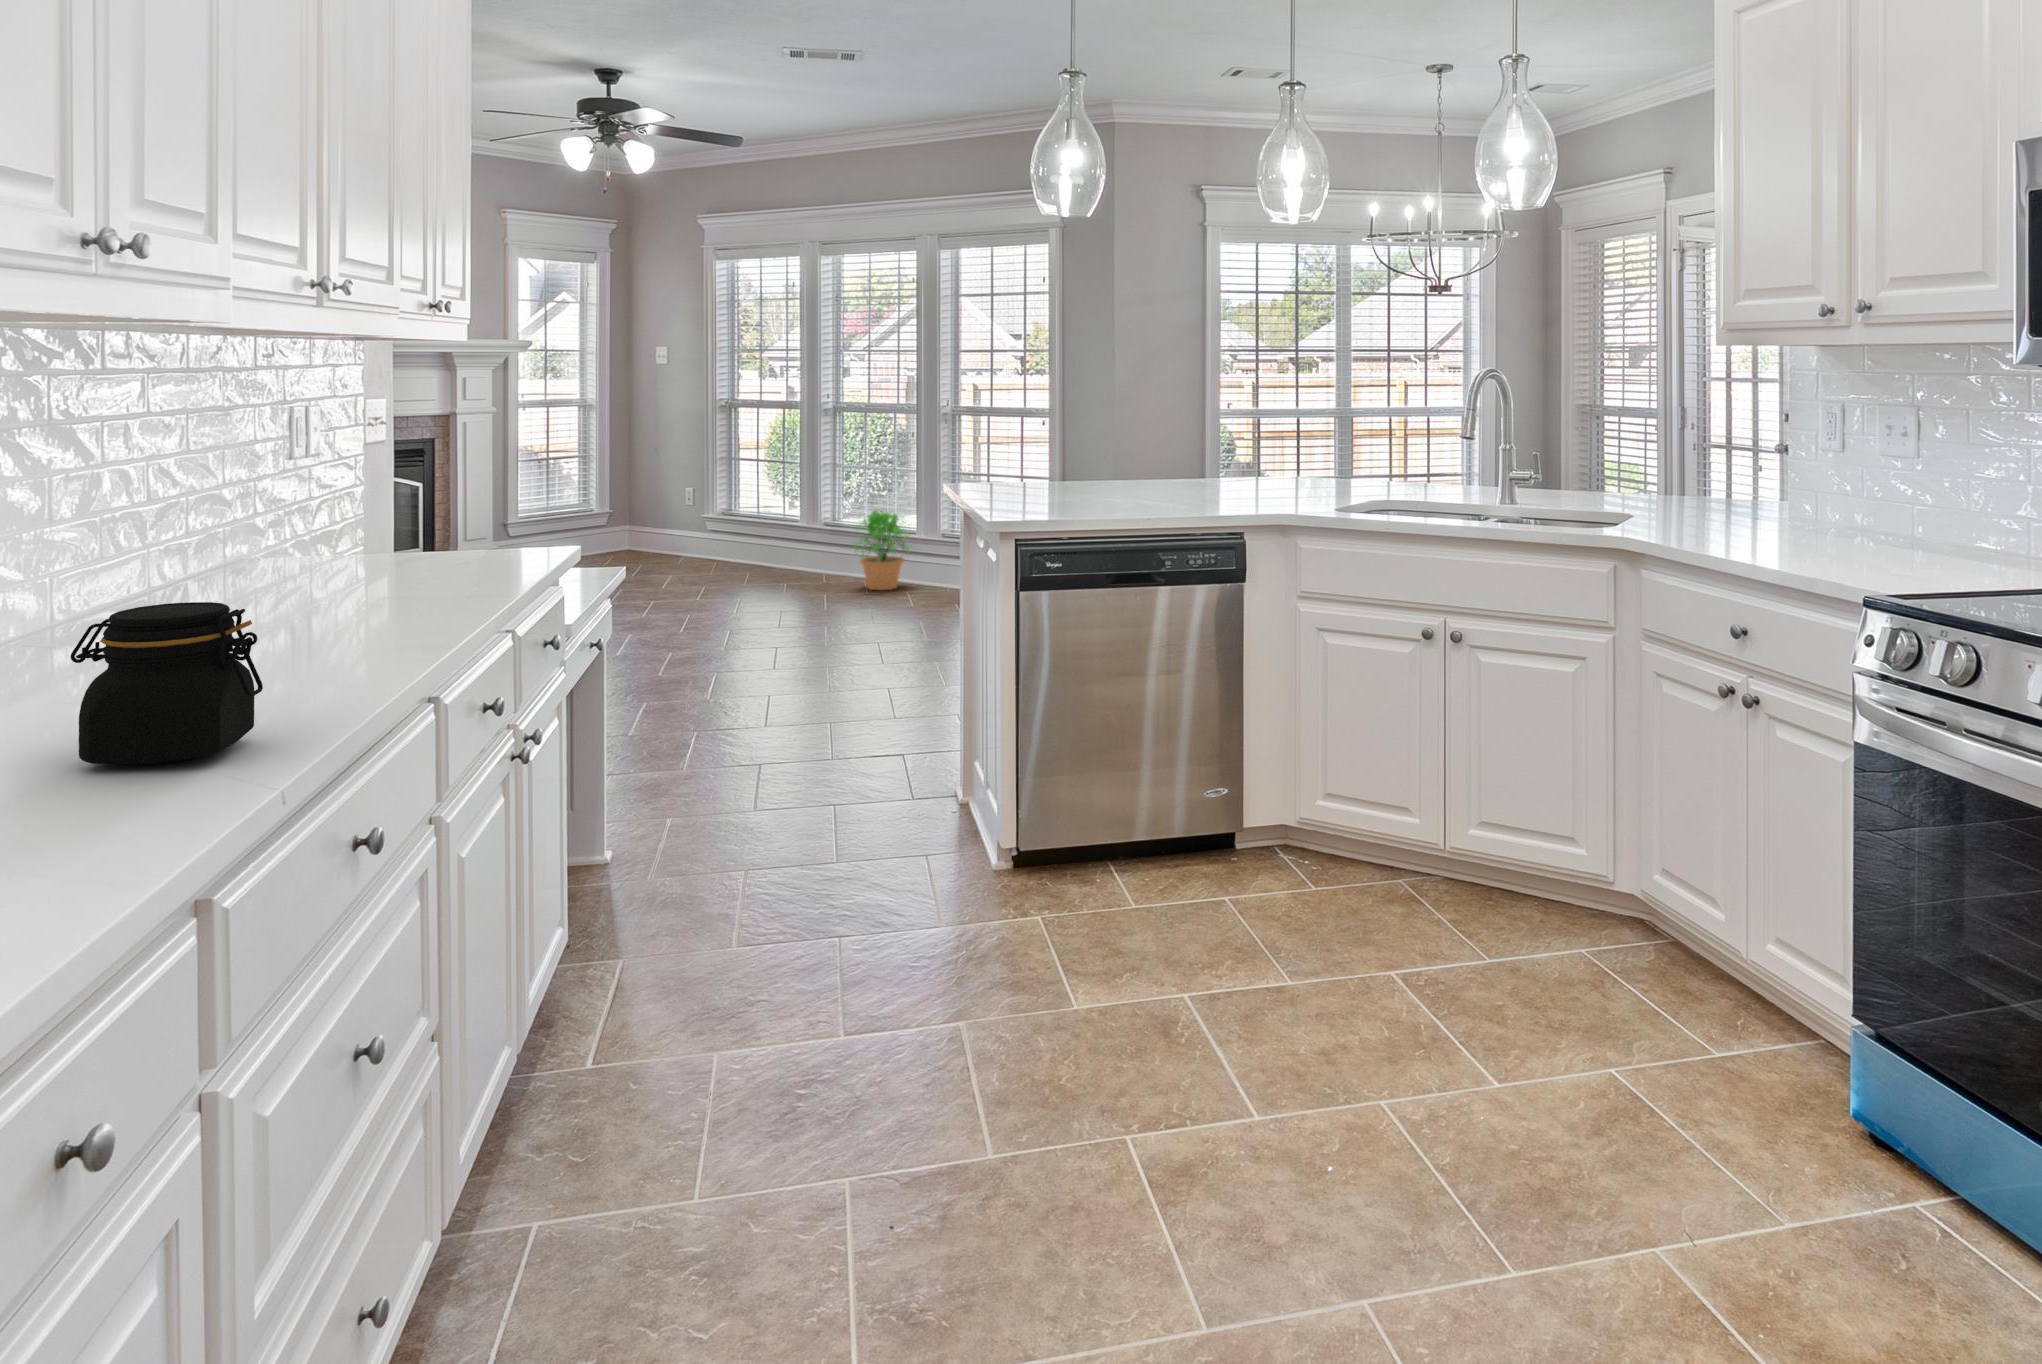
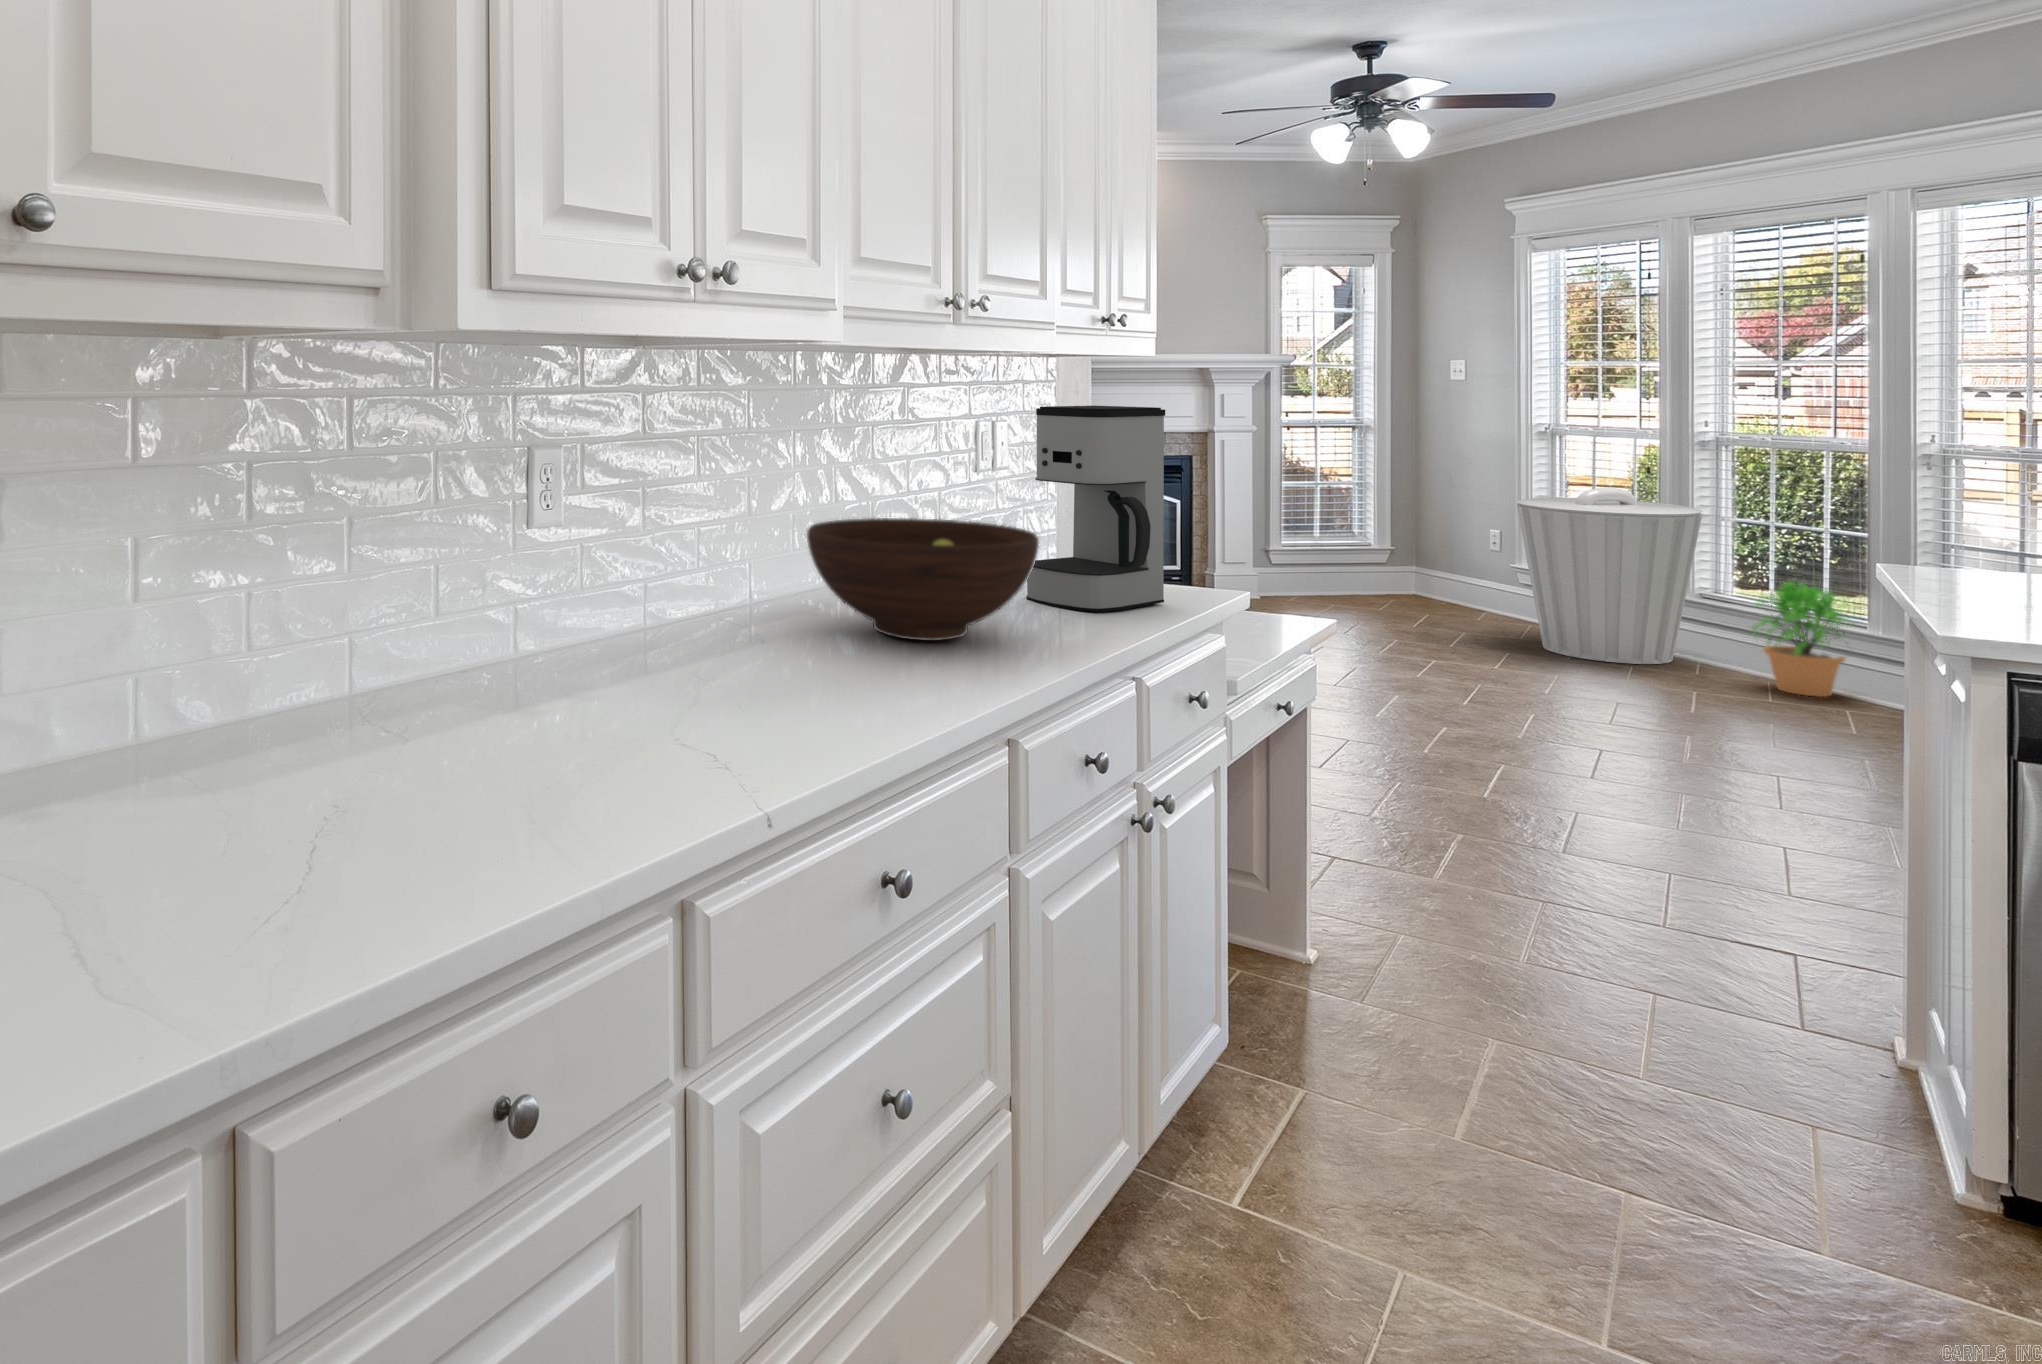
coffee maker: none [378,387,510,579] -> present [1026,406,1165,612]
trash can: none [704,450,824,587] -> present [1517,488,1702,664]
fruit bowl: none [160,503,424,626] -> present [807,518,1039,641]
jar: present [70,602,263,764] -> none [644,611,788,767]

